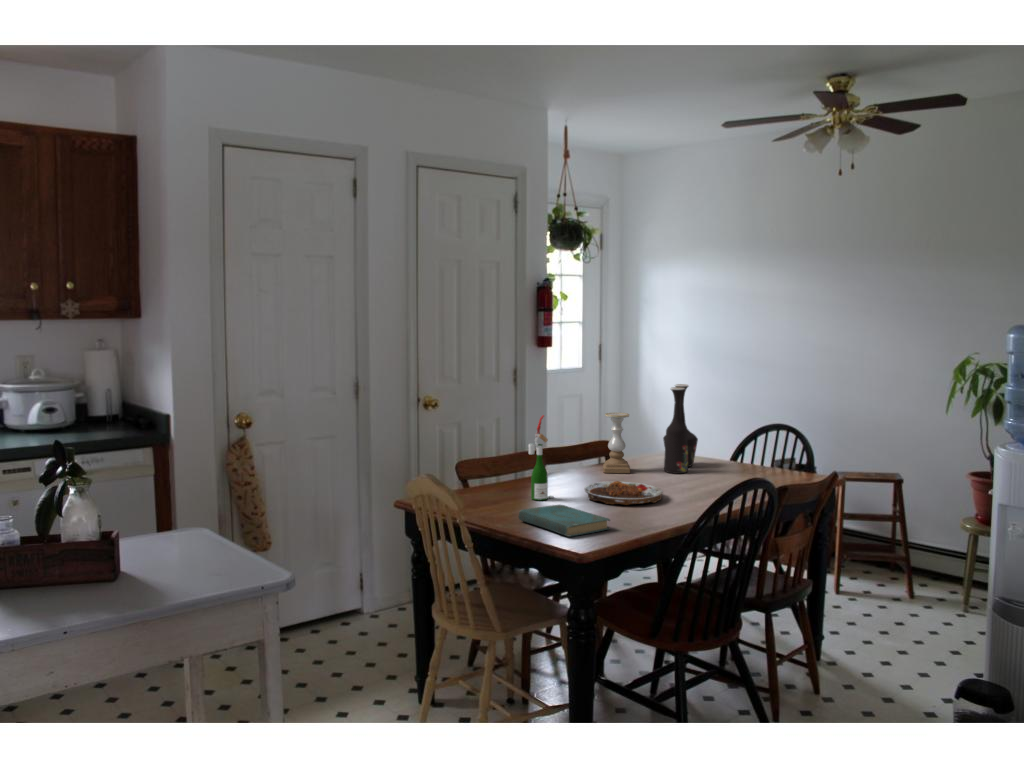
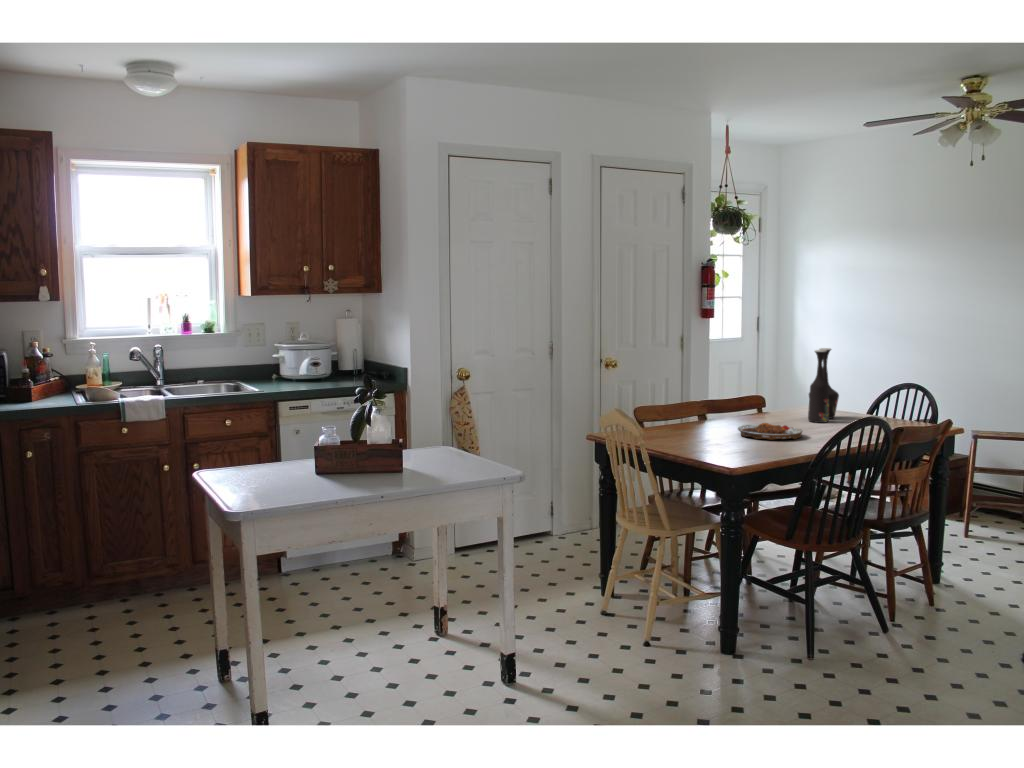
candle holder: present [603,413,630,473] -> none [755,371,778,422]
wine bottle: present [528,415,553,500] -> none [692,368,712,436]
book: present [518,505,610,537] -> none [684,436,756,455]

